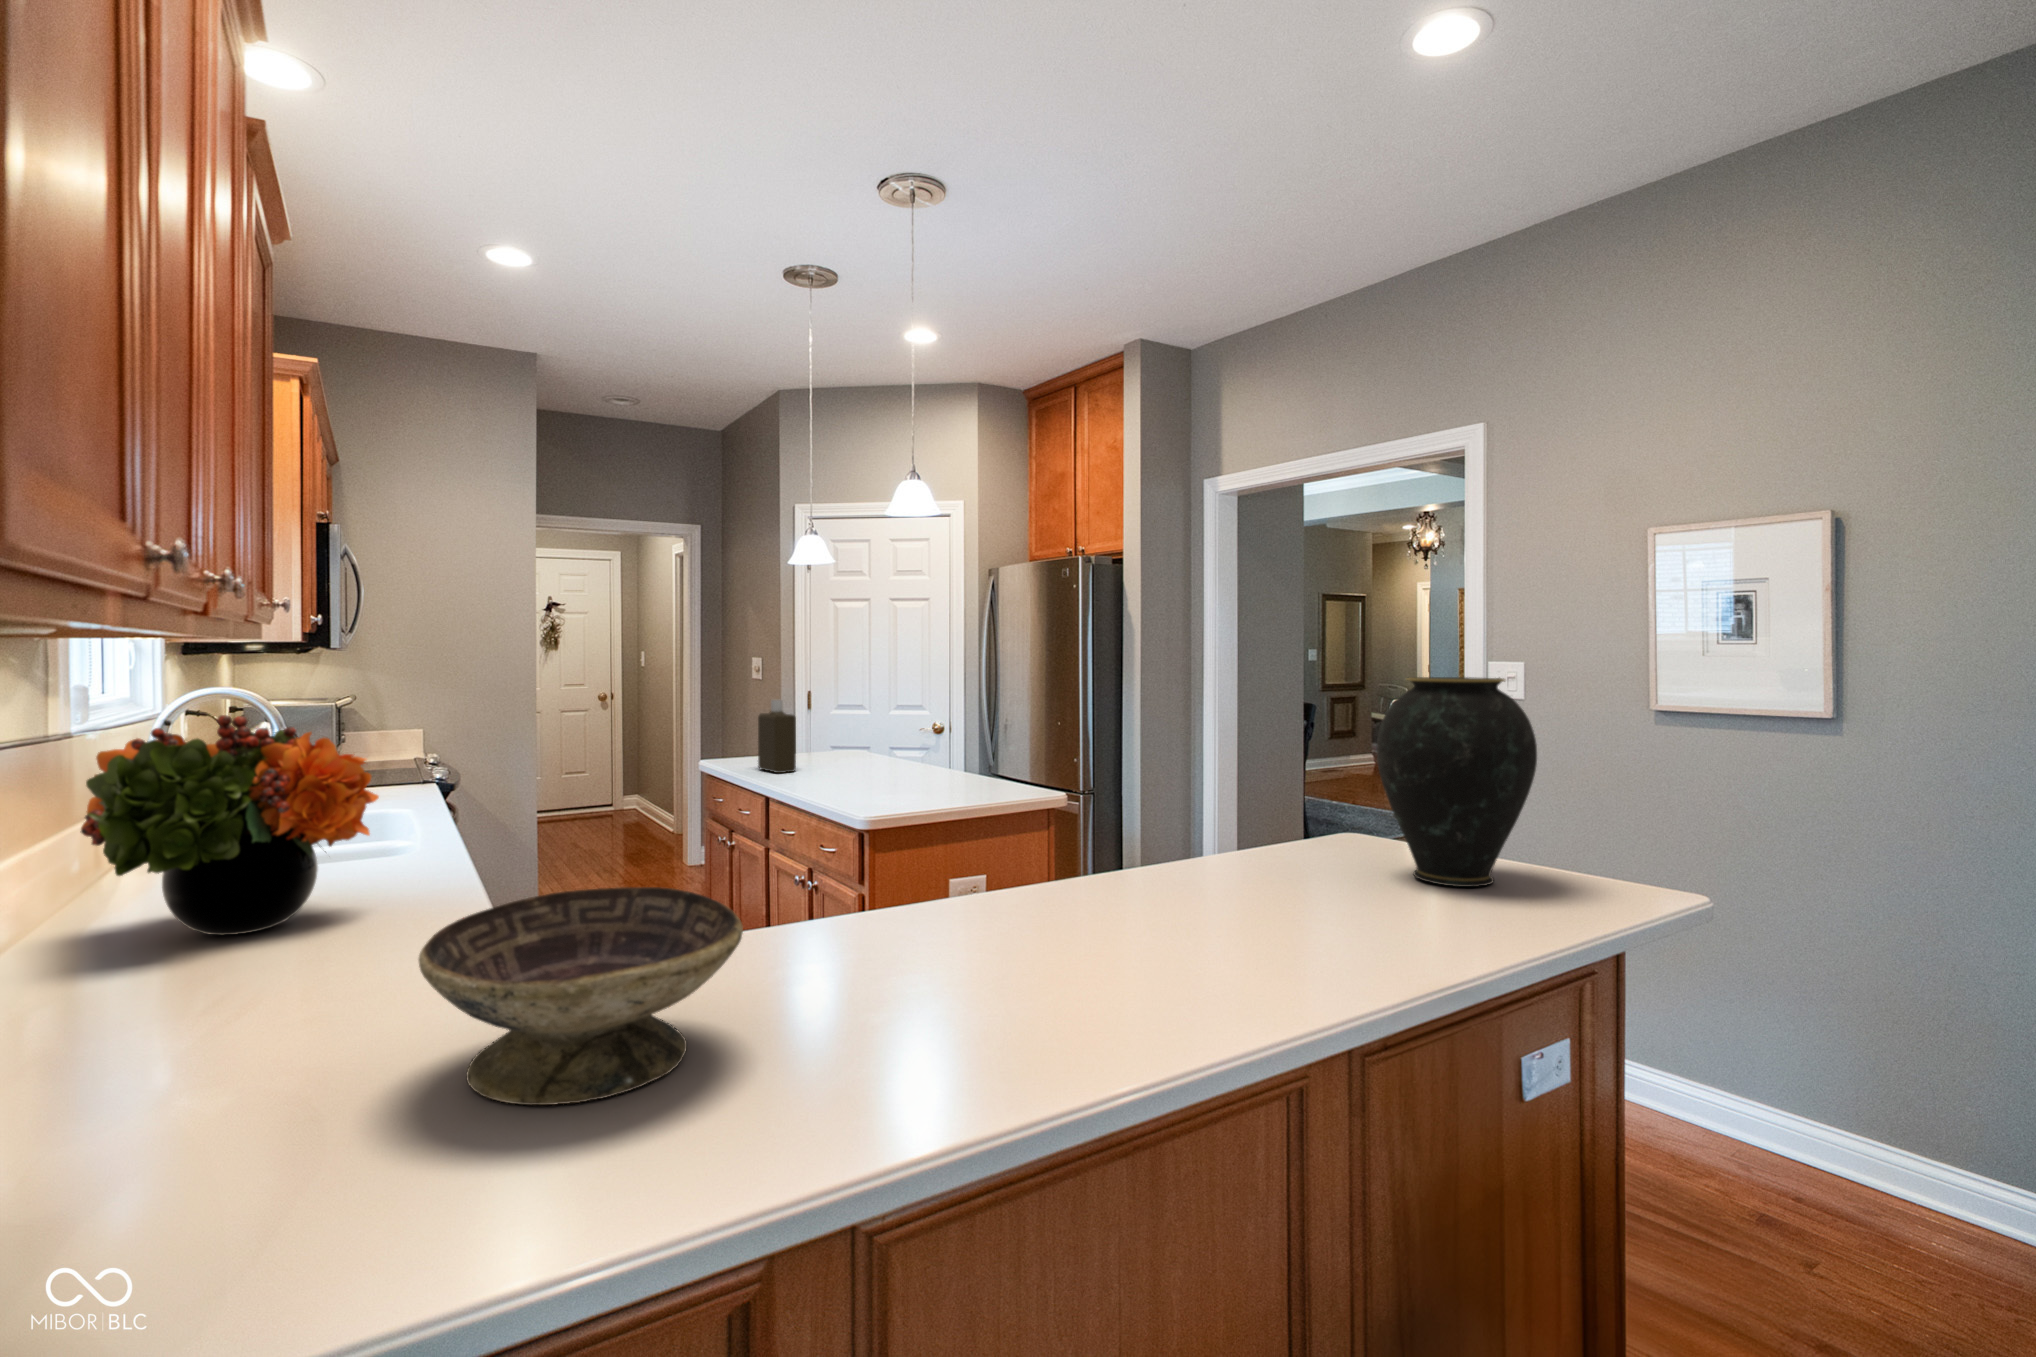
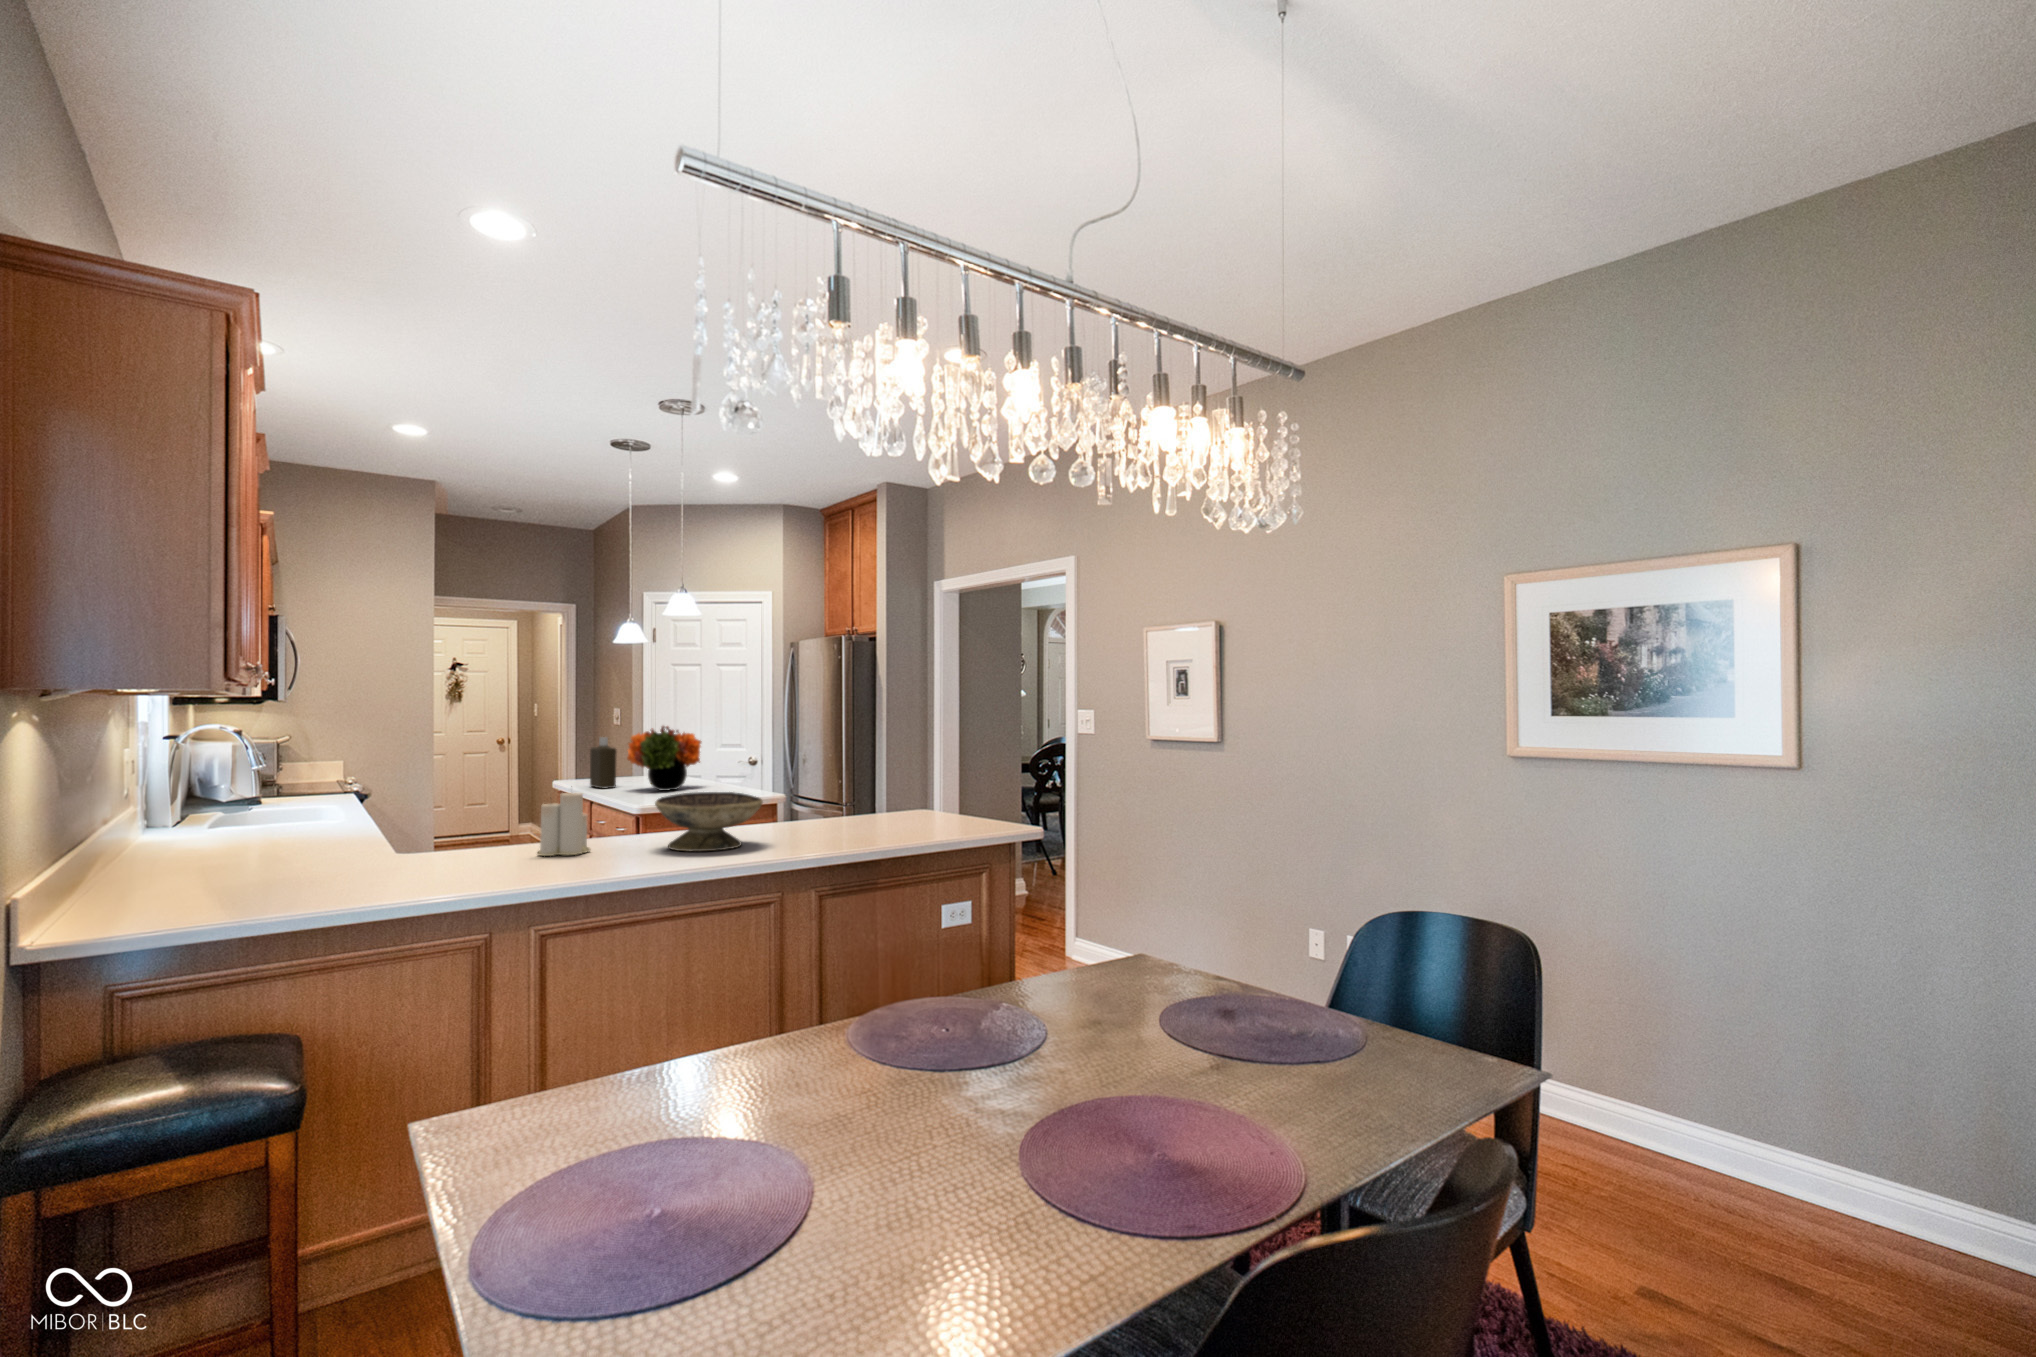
vase: present [1376,677,1537,887] -> none [874,717,952,825]
flower arrangement: present [81,715,379,935] -> present [627,726,701,791]
candle: none [840,841,947,1004] -> present [537,792,590,856]
decorative bowl: present [419,887,743,1105] -> present [655,792,763,851]

